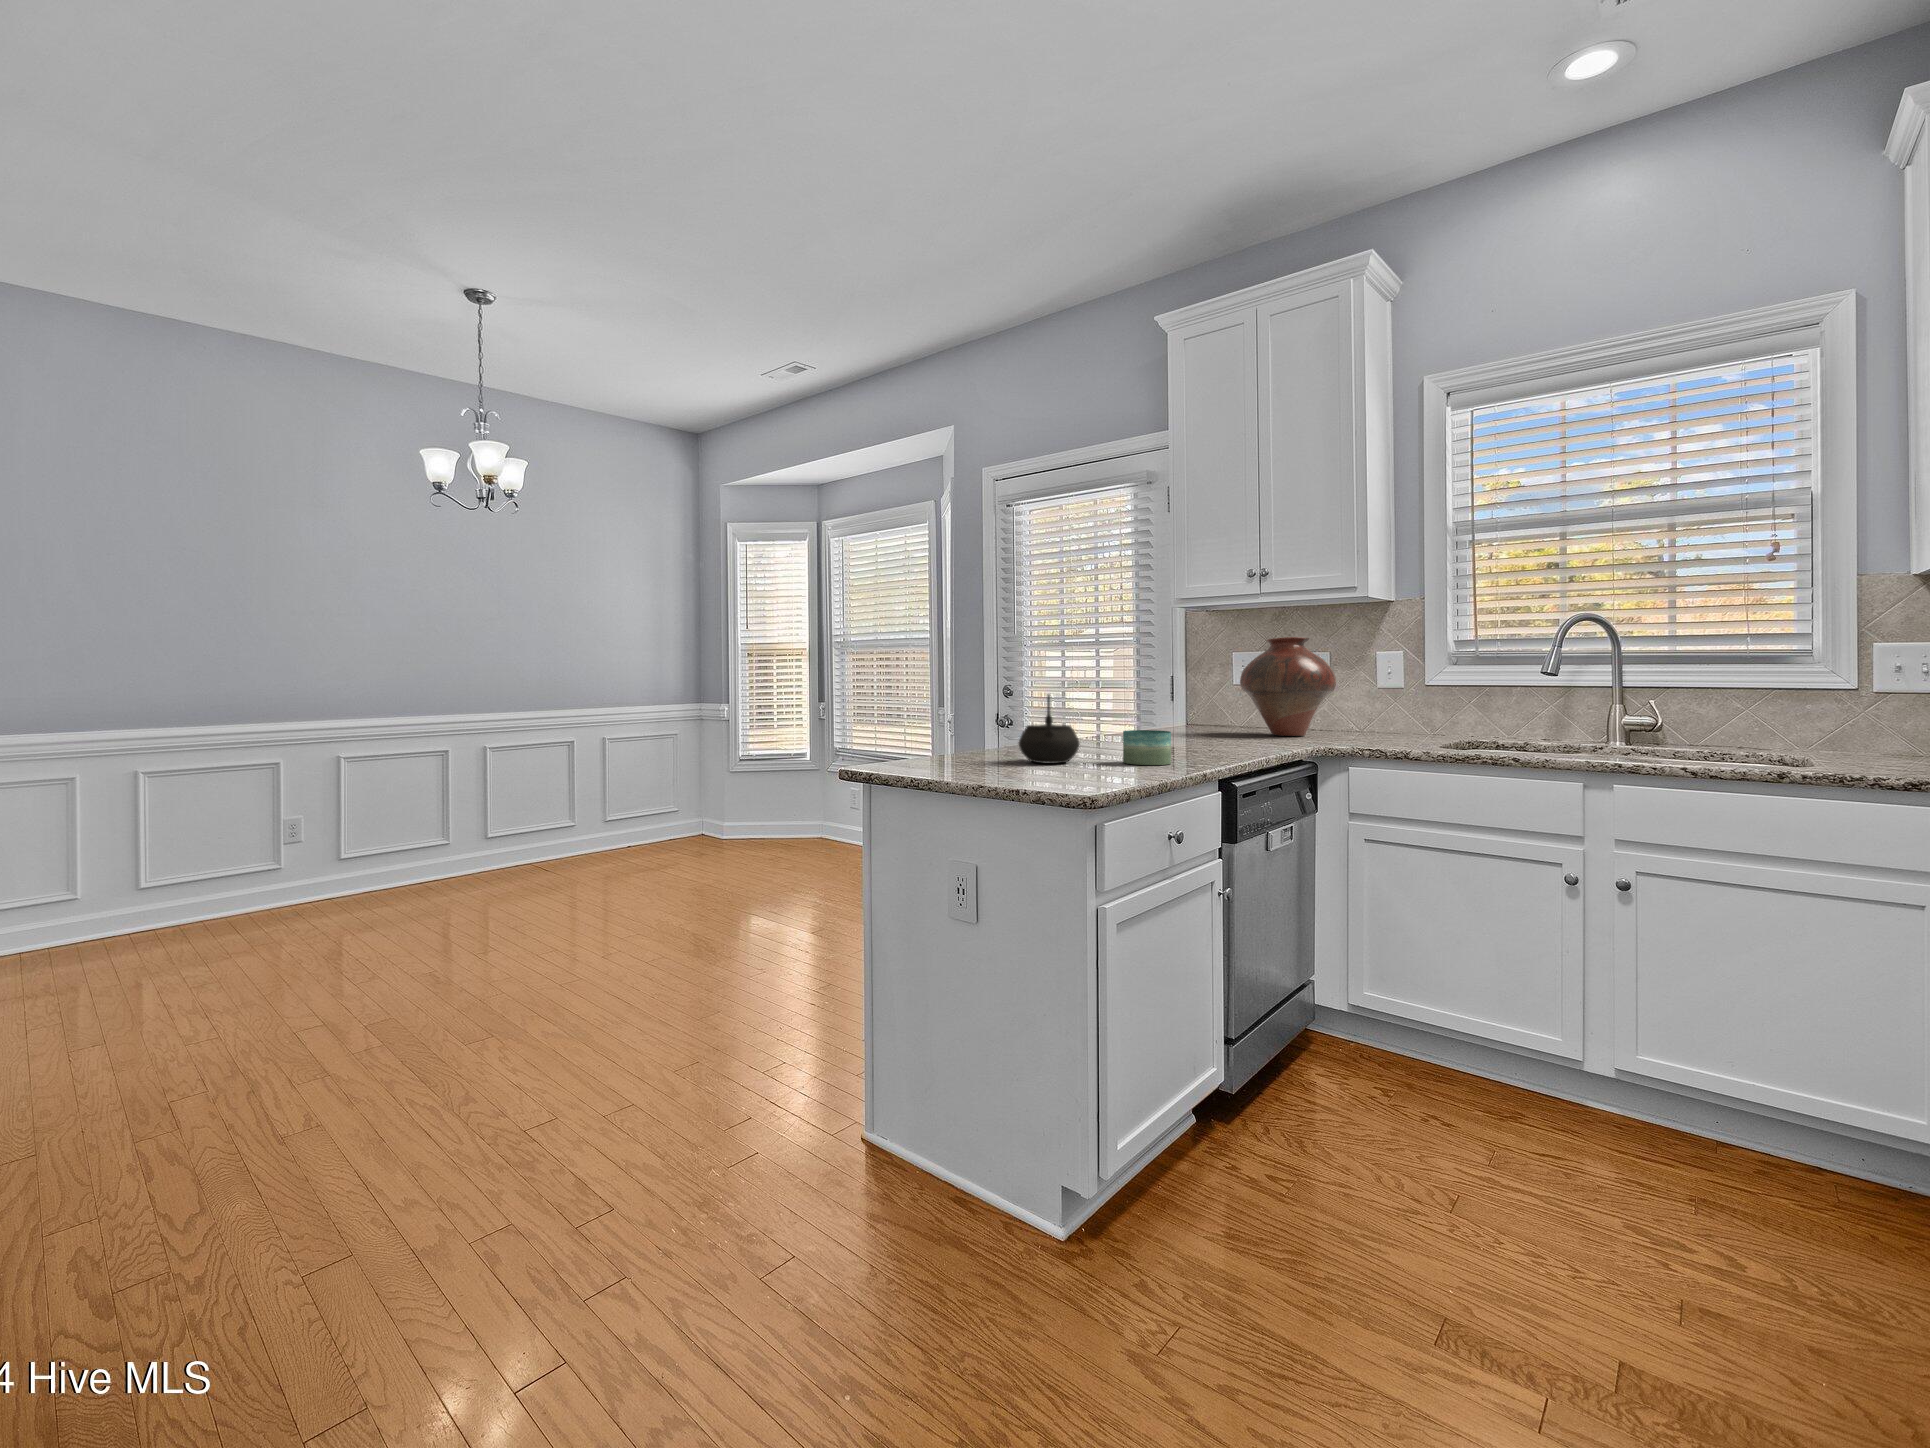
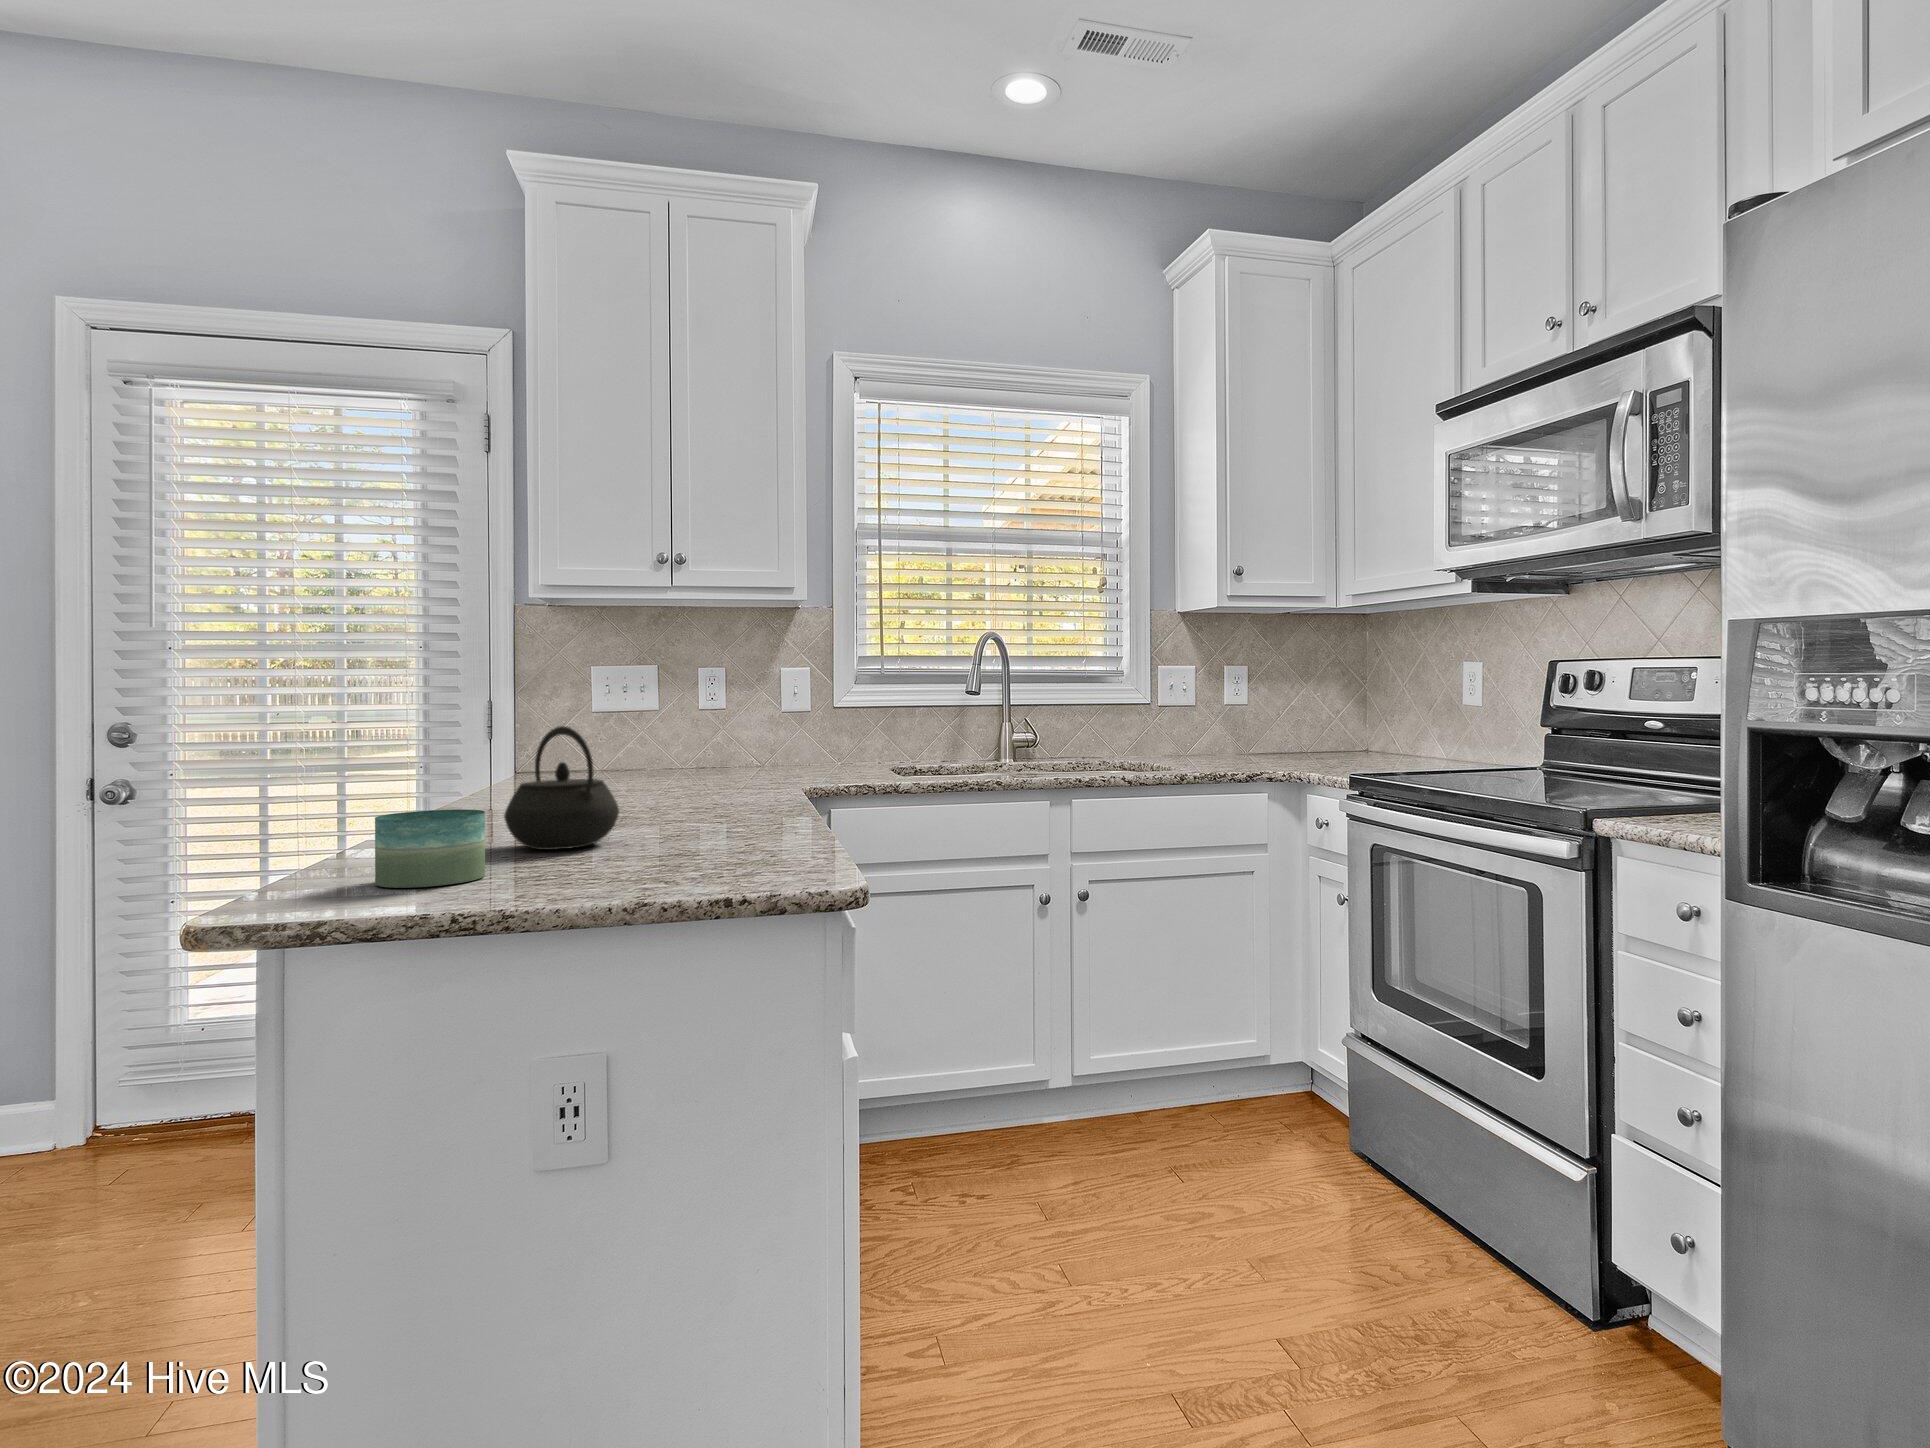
vase: present [1240,637,1336,736] -> none [621,647,743,776]
candle: present [1123,730,1171,765] -> present [375,809,485,888]

